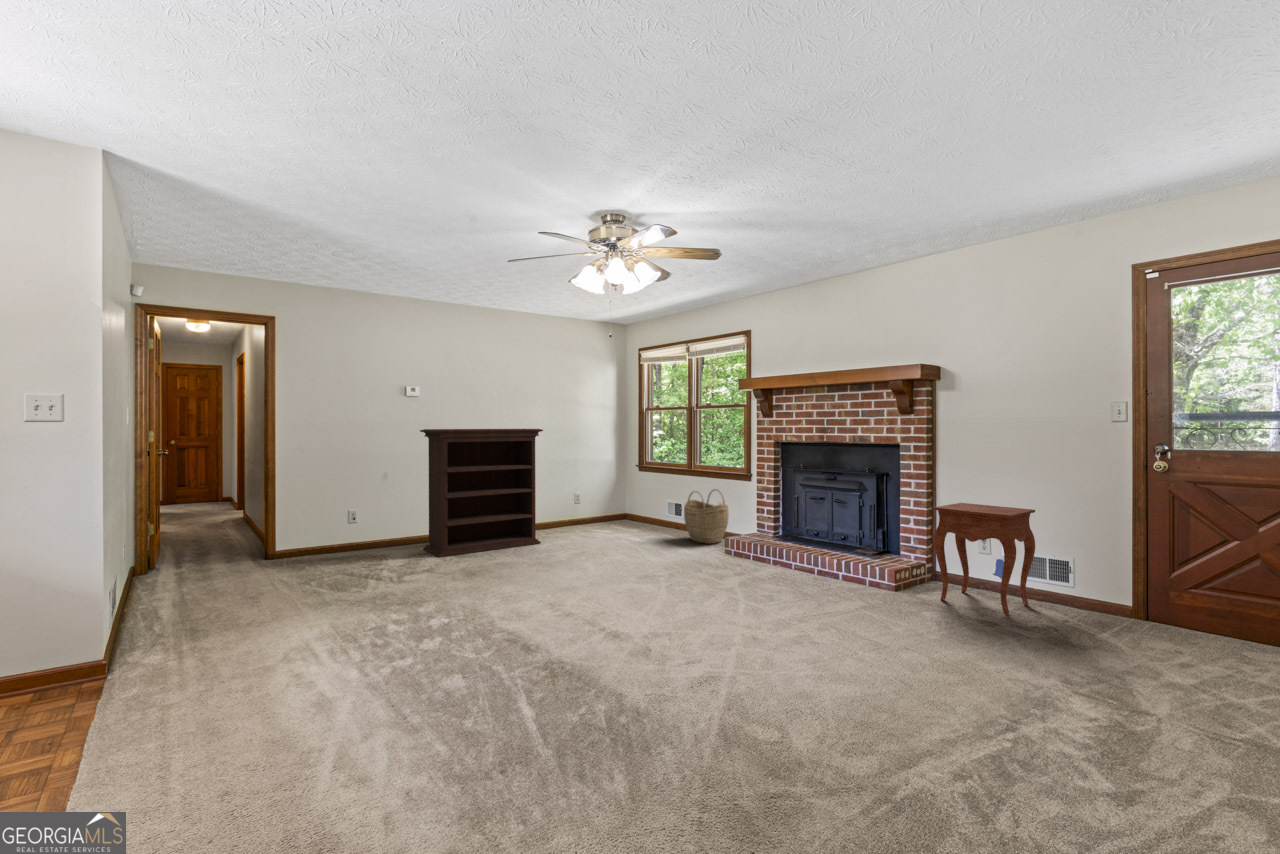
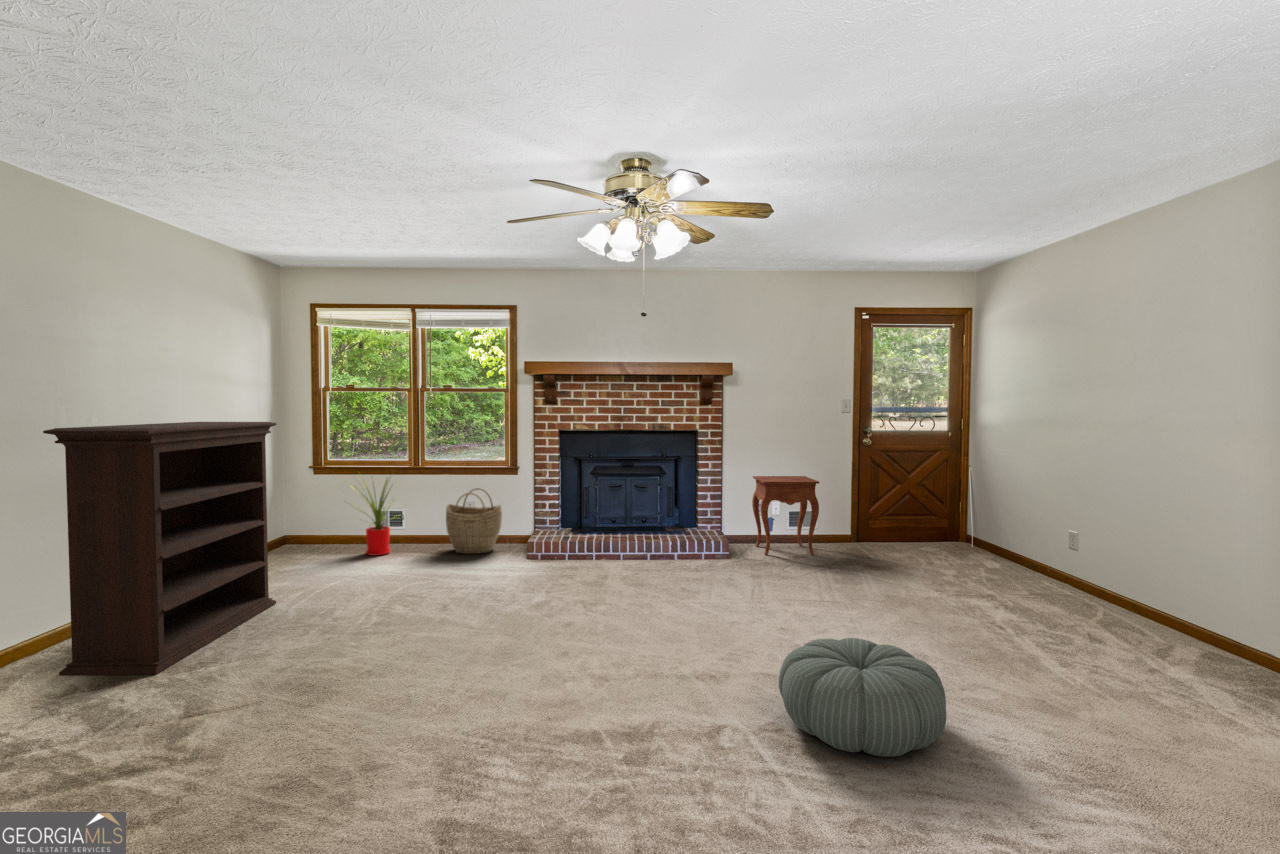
house plant: none [625,468,671,533] -> present [352,478,393,556]
pouf: none [491,620,637,722] -> present [779,638,946,757]

